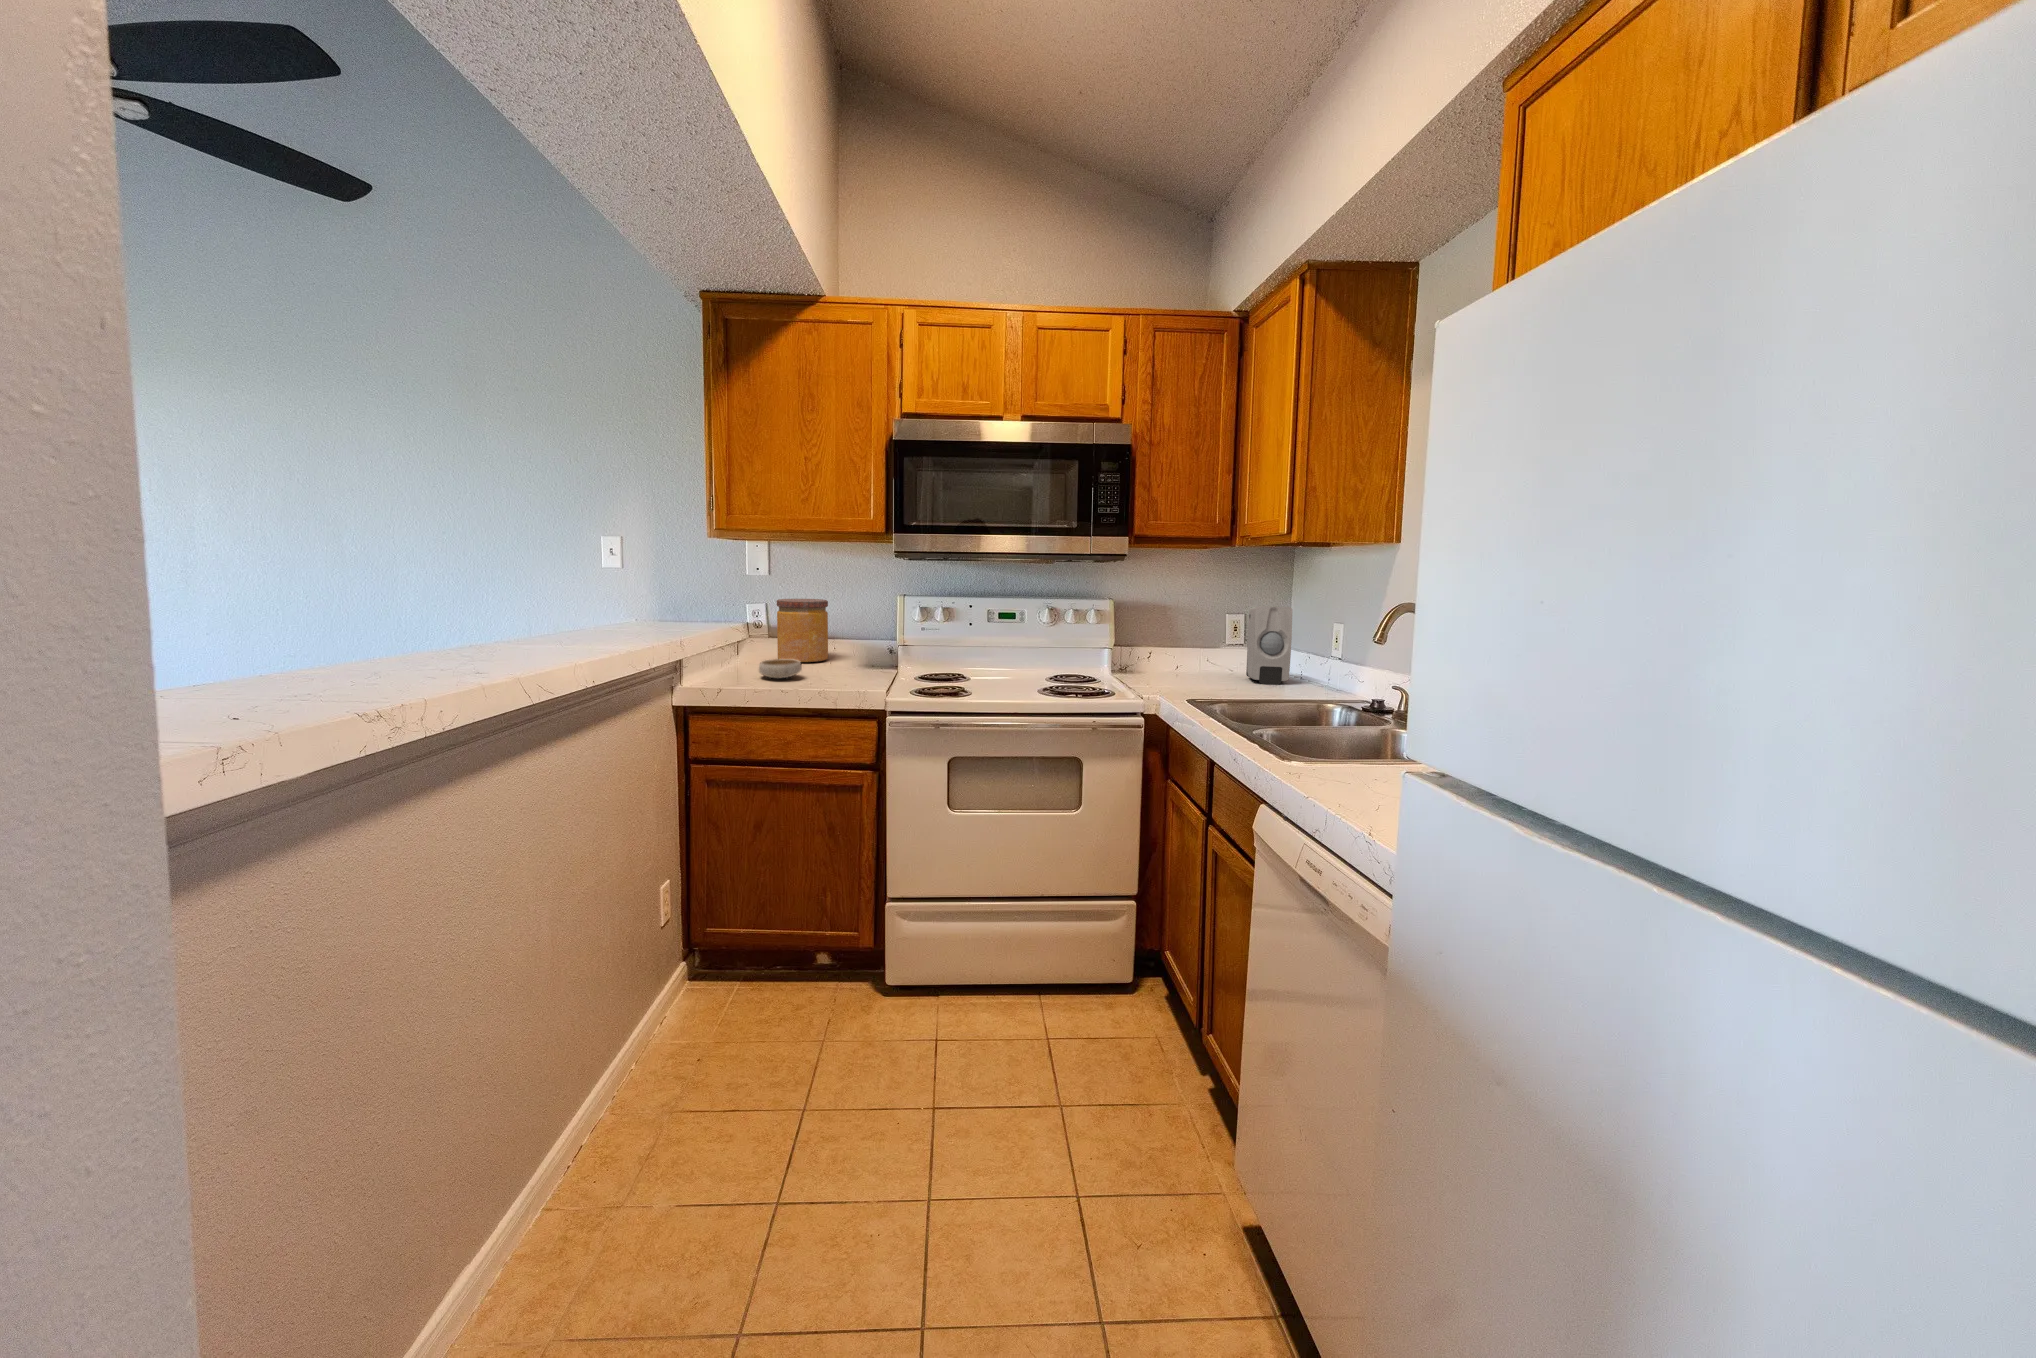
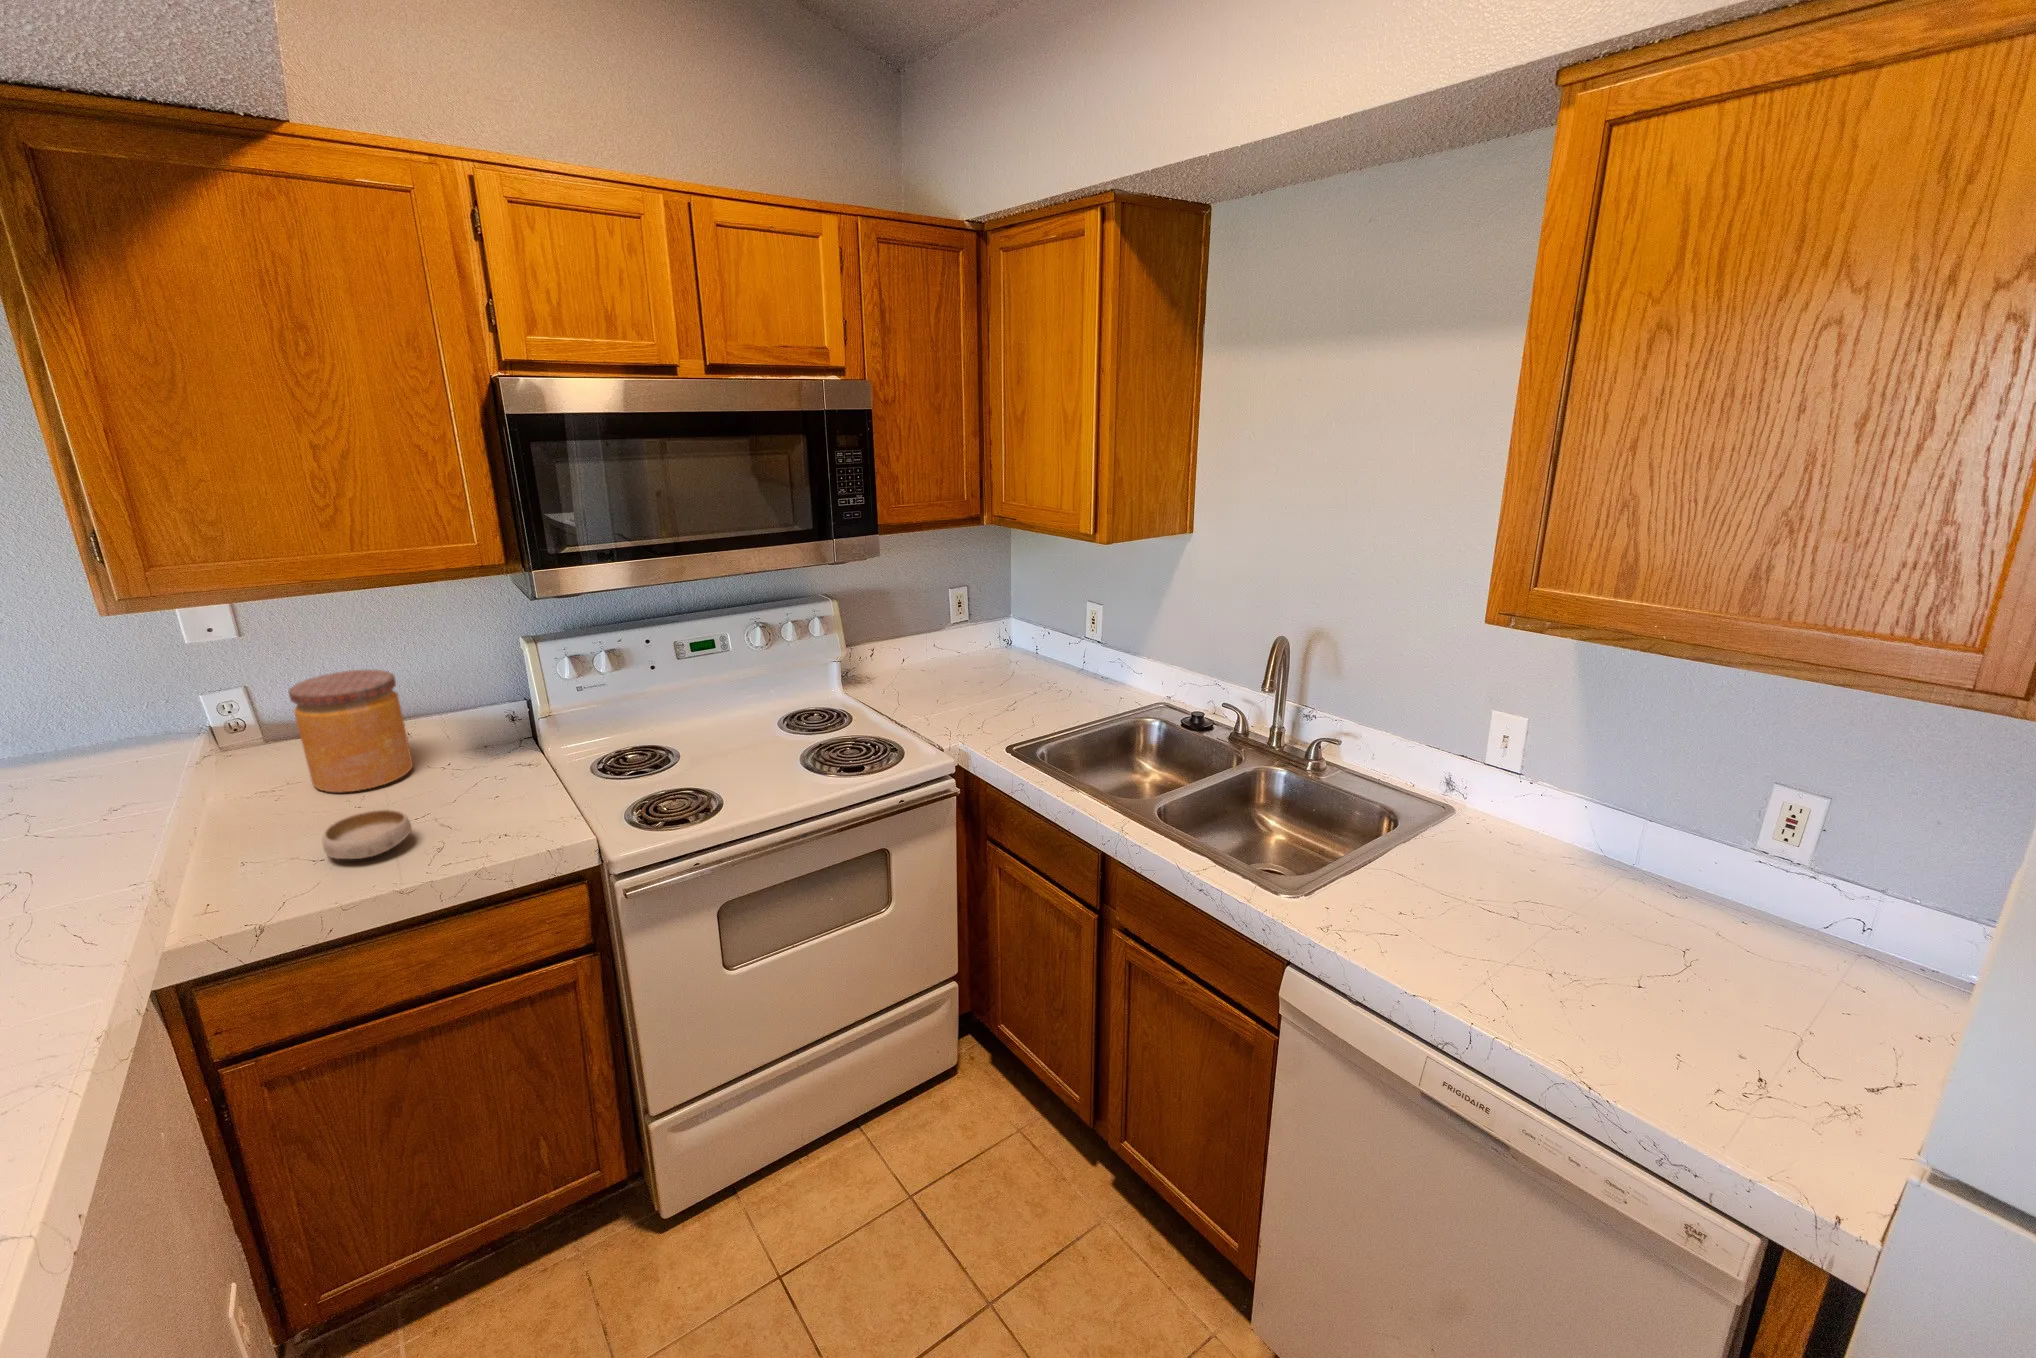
soap dispenser: present [1246,606,1292,685] -> none [994,587,1057,684]

